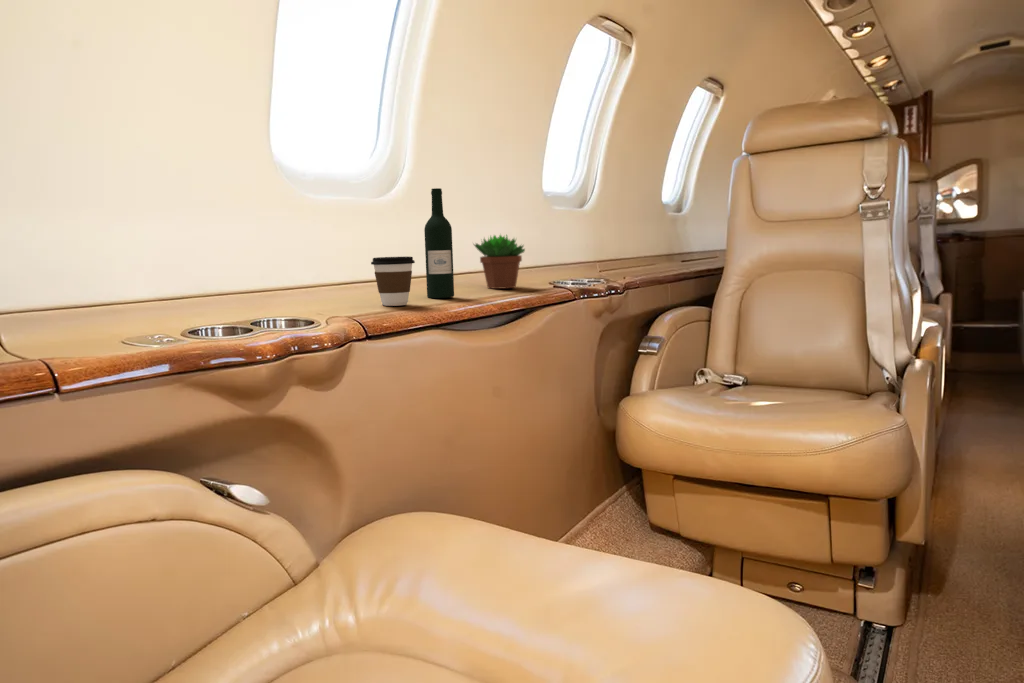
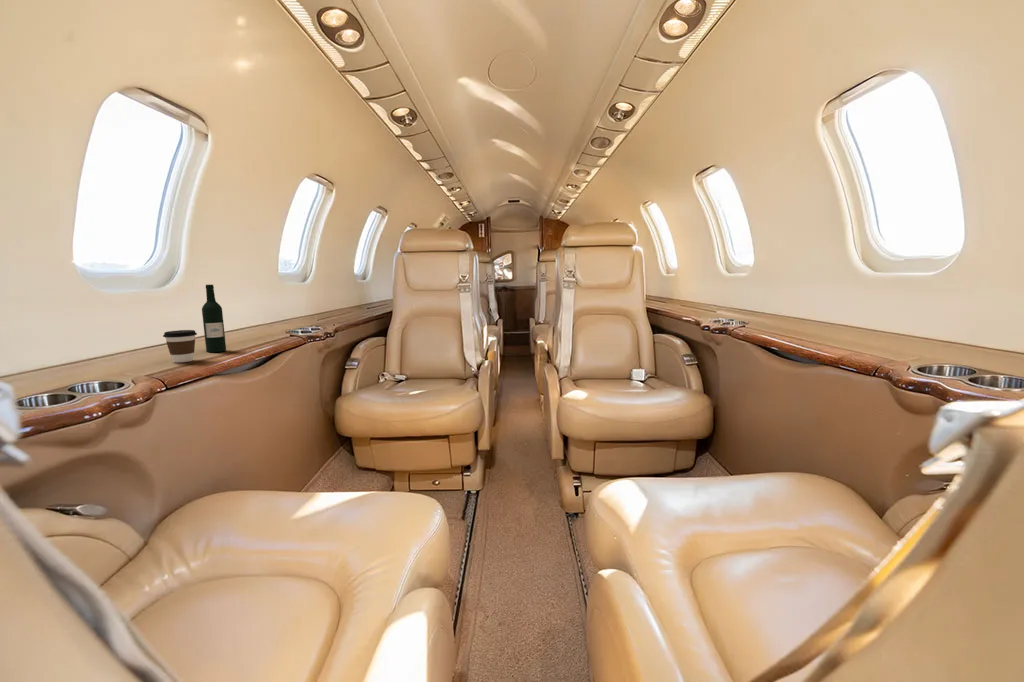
succulent plant: present [474,235,525,289] -> none [236,307,273,340]

